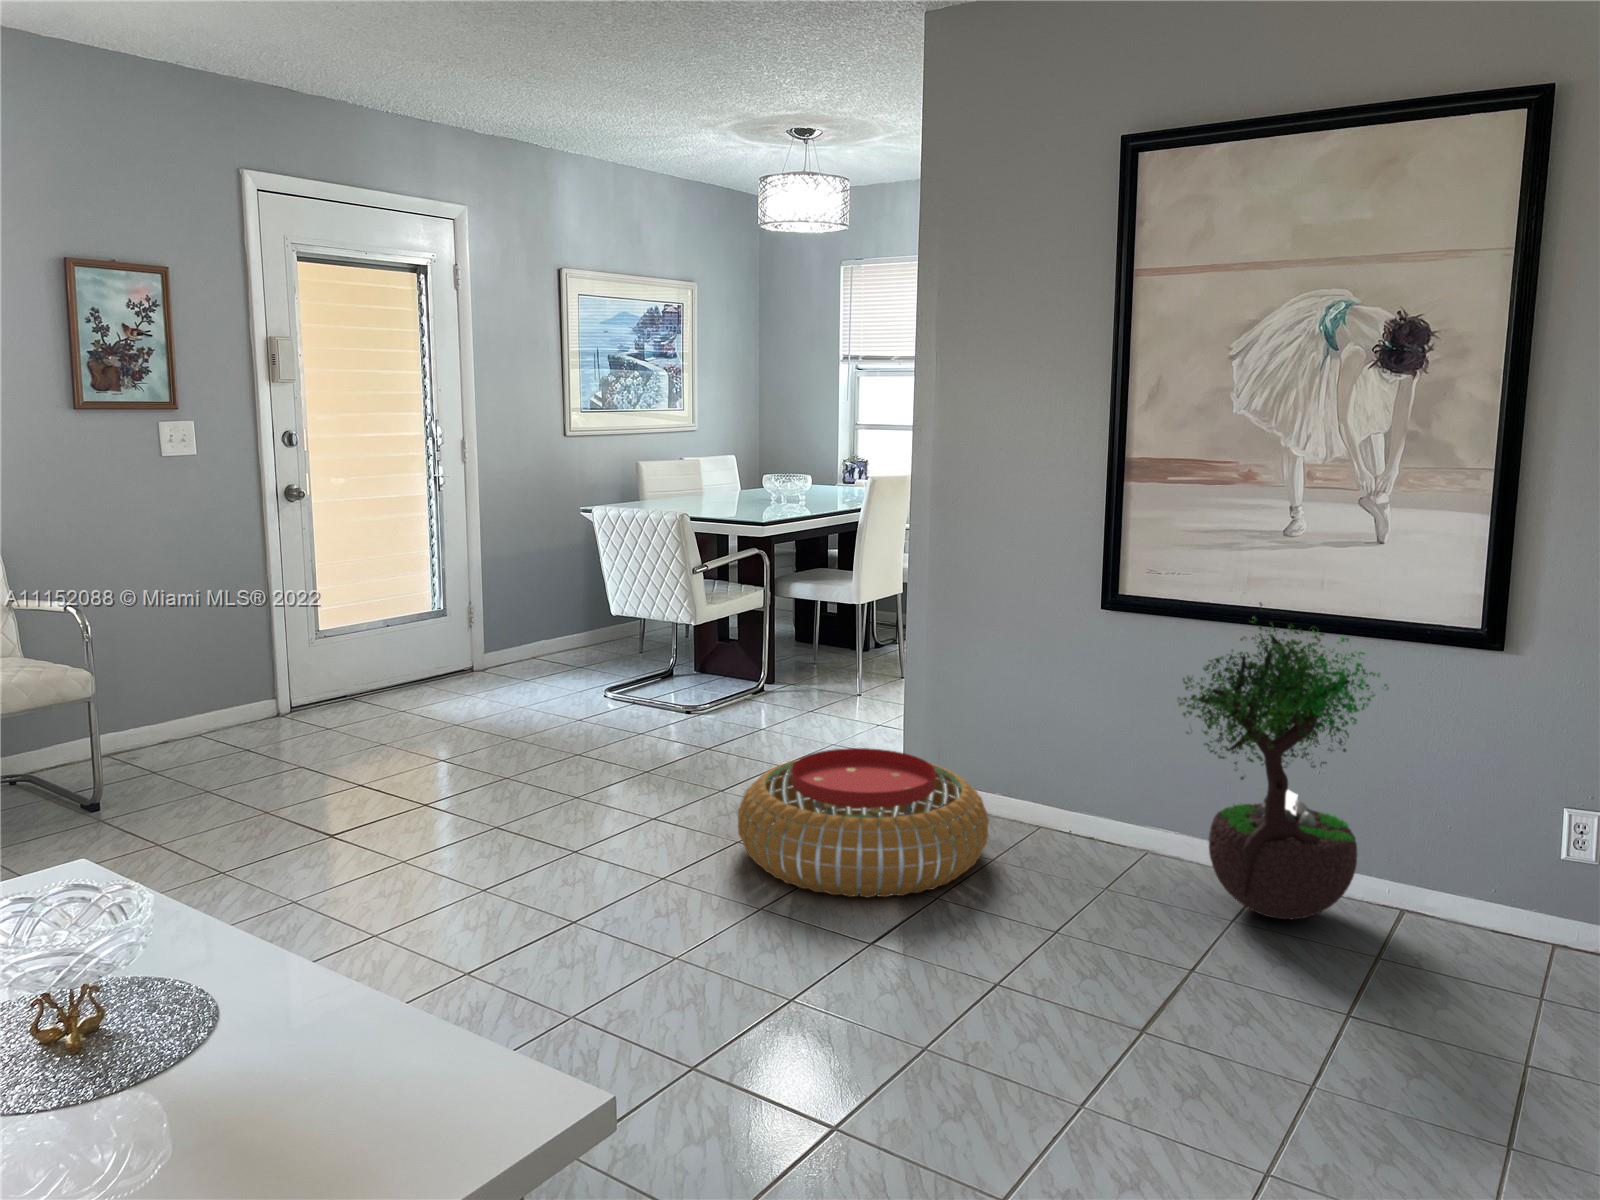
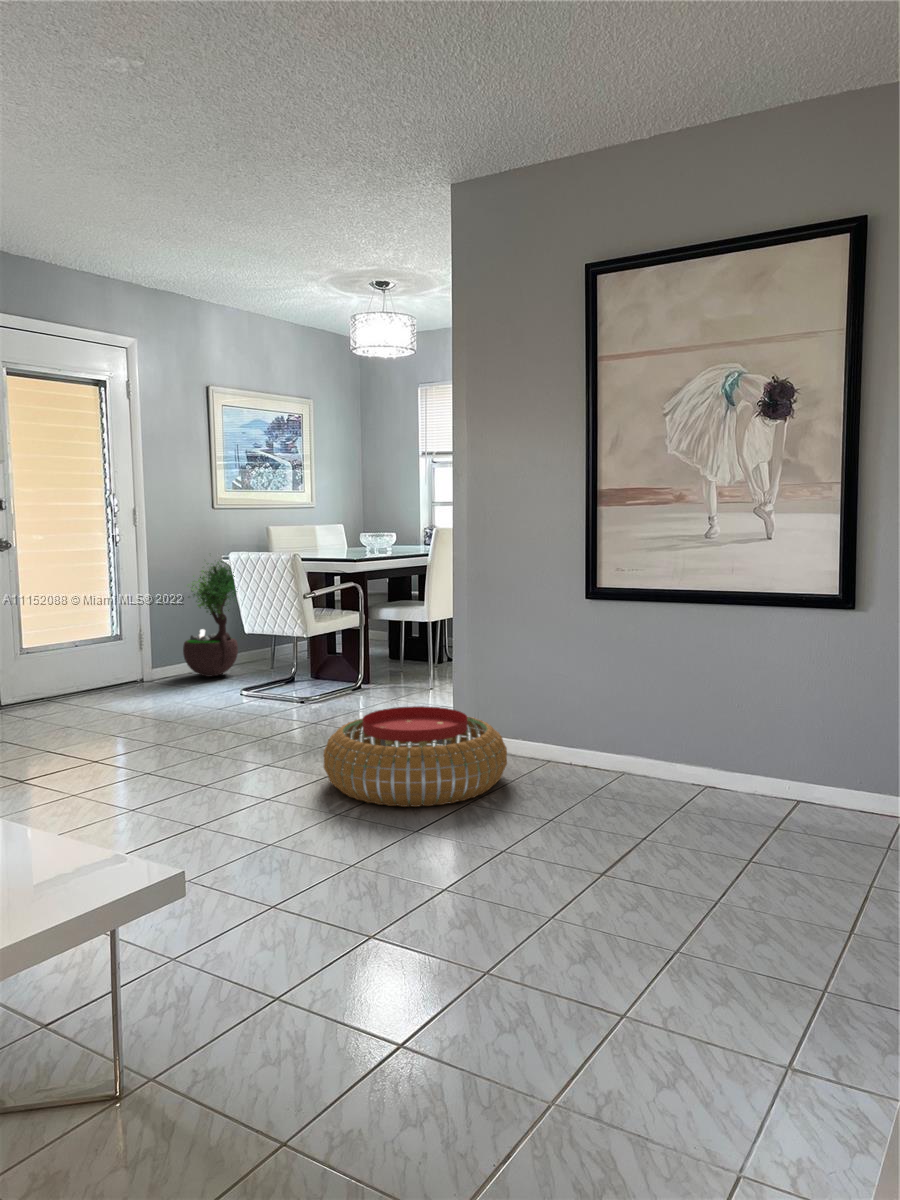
potted tree: present [1178,603,1388,919] -> present [183,561,238,677]

